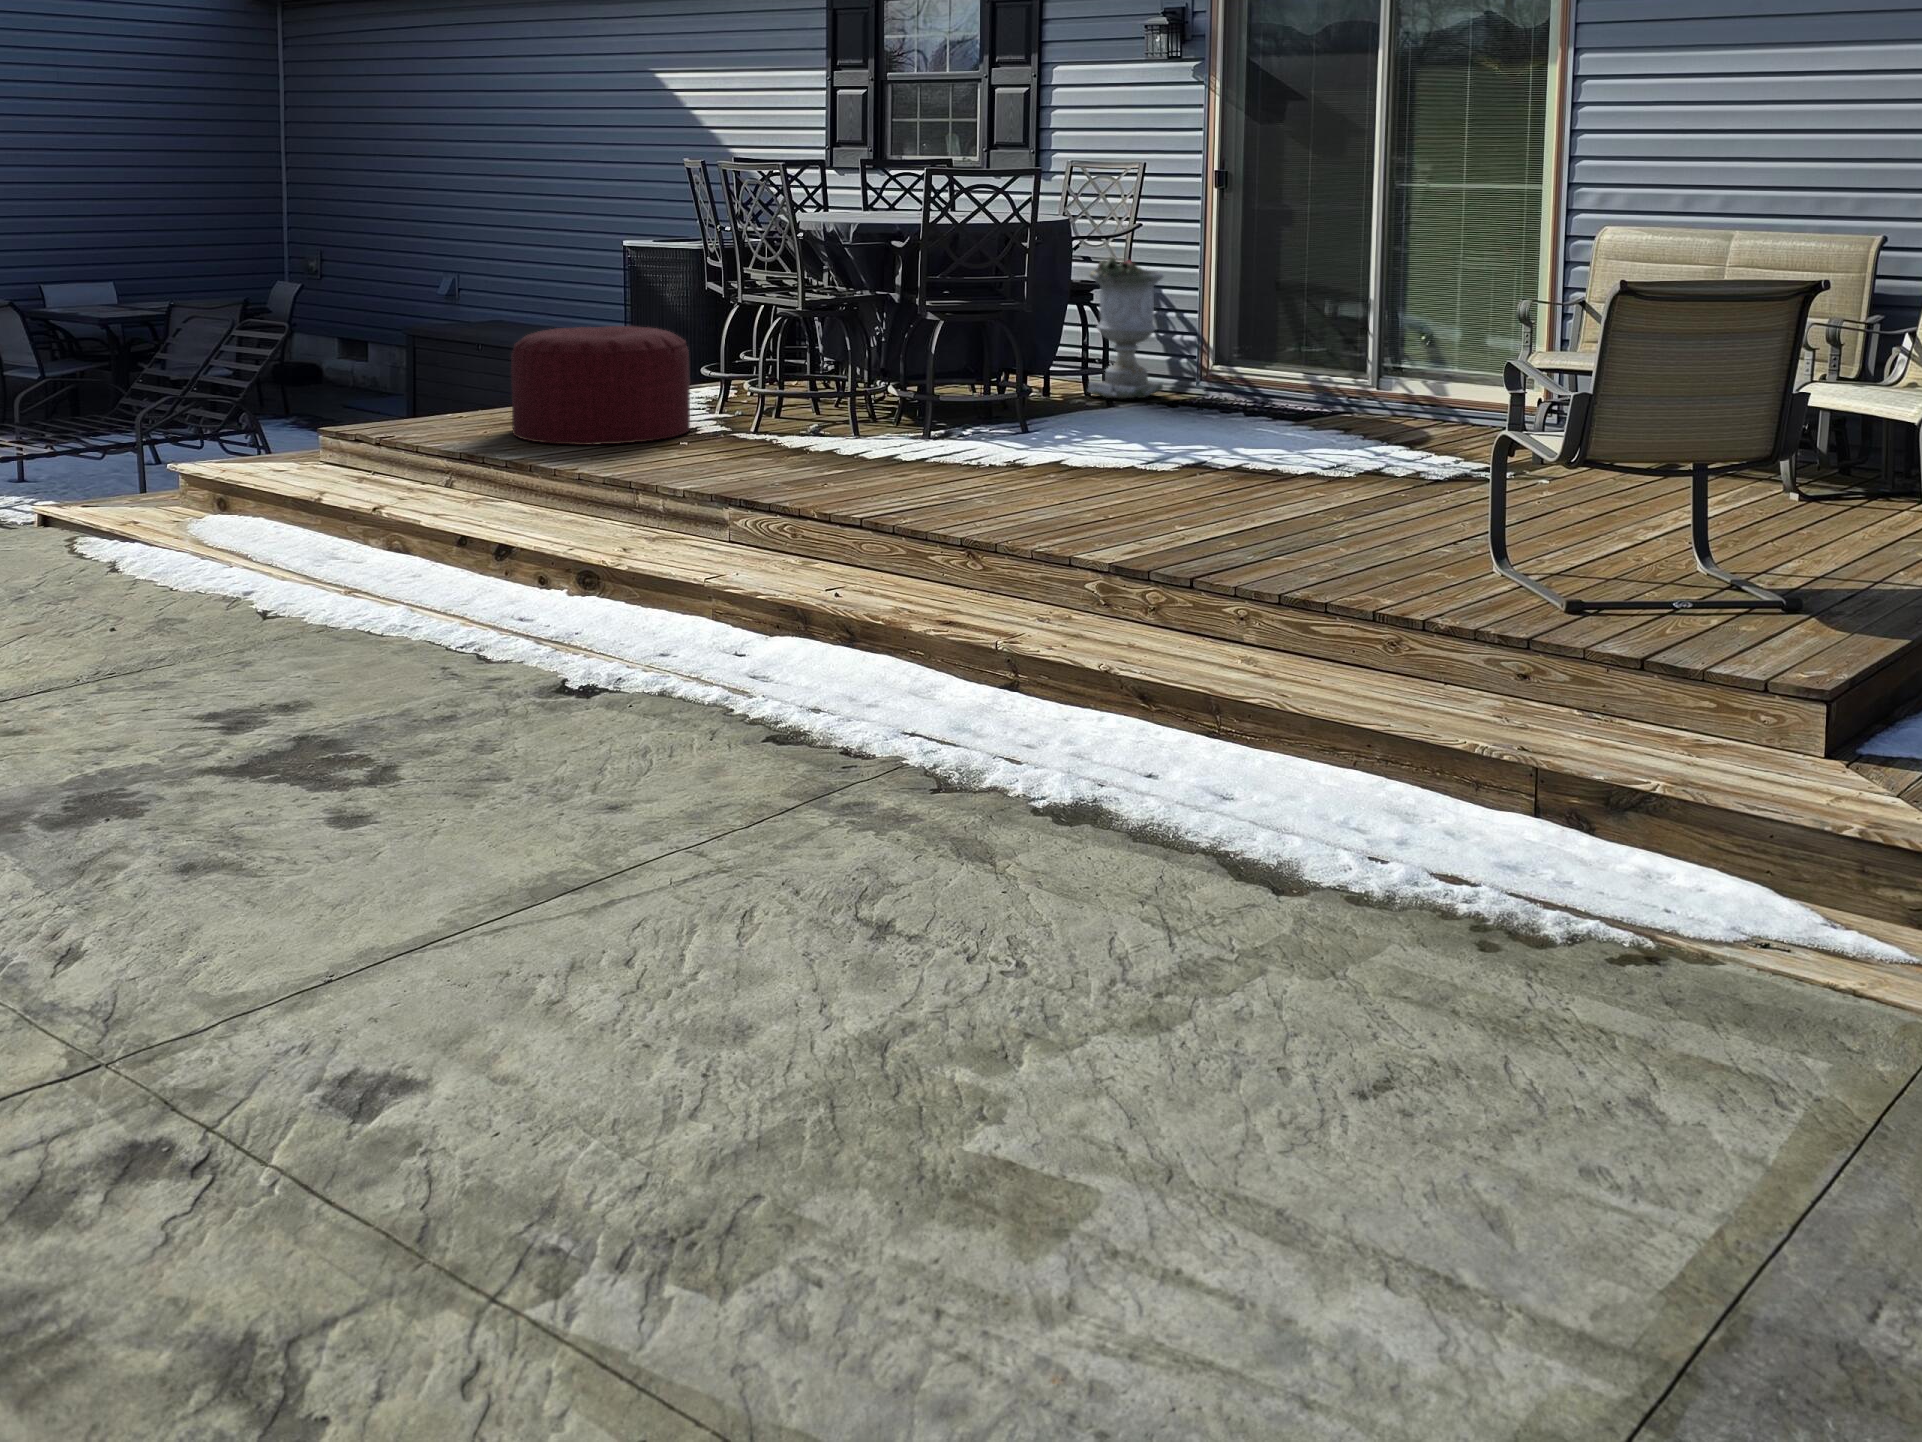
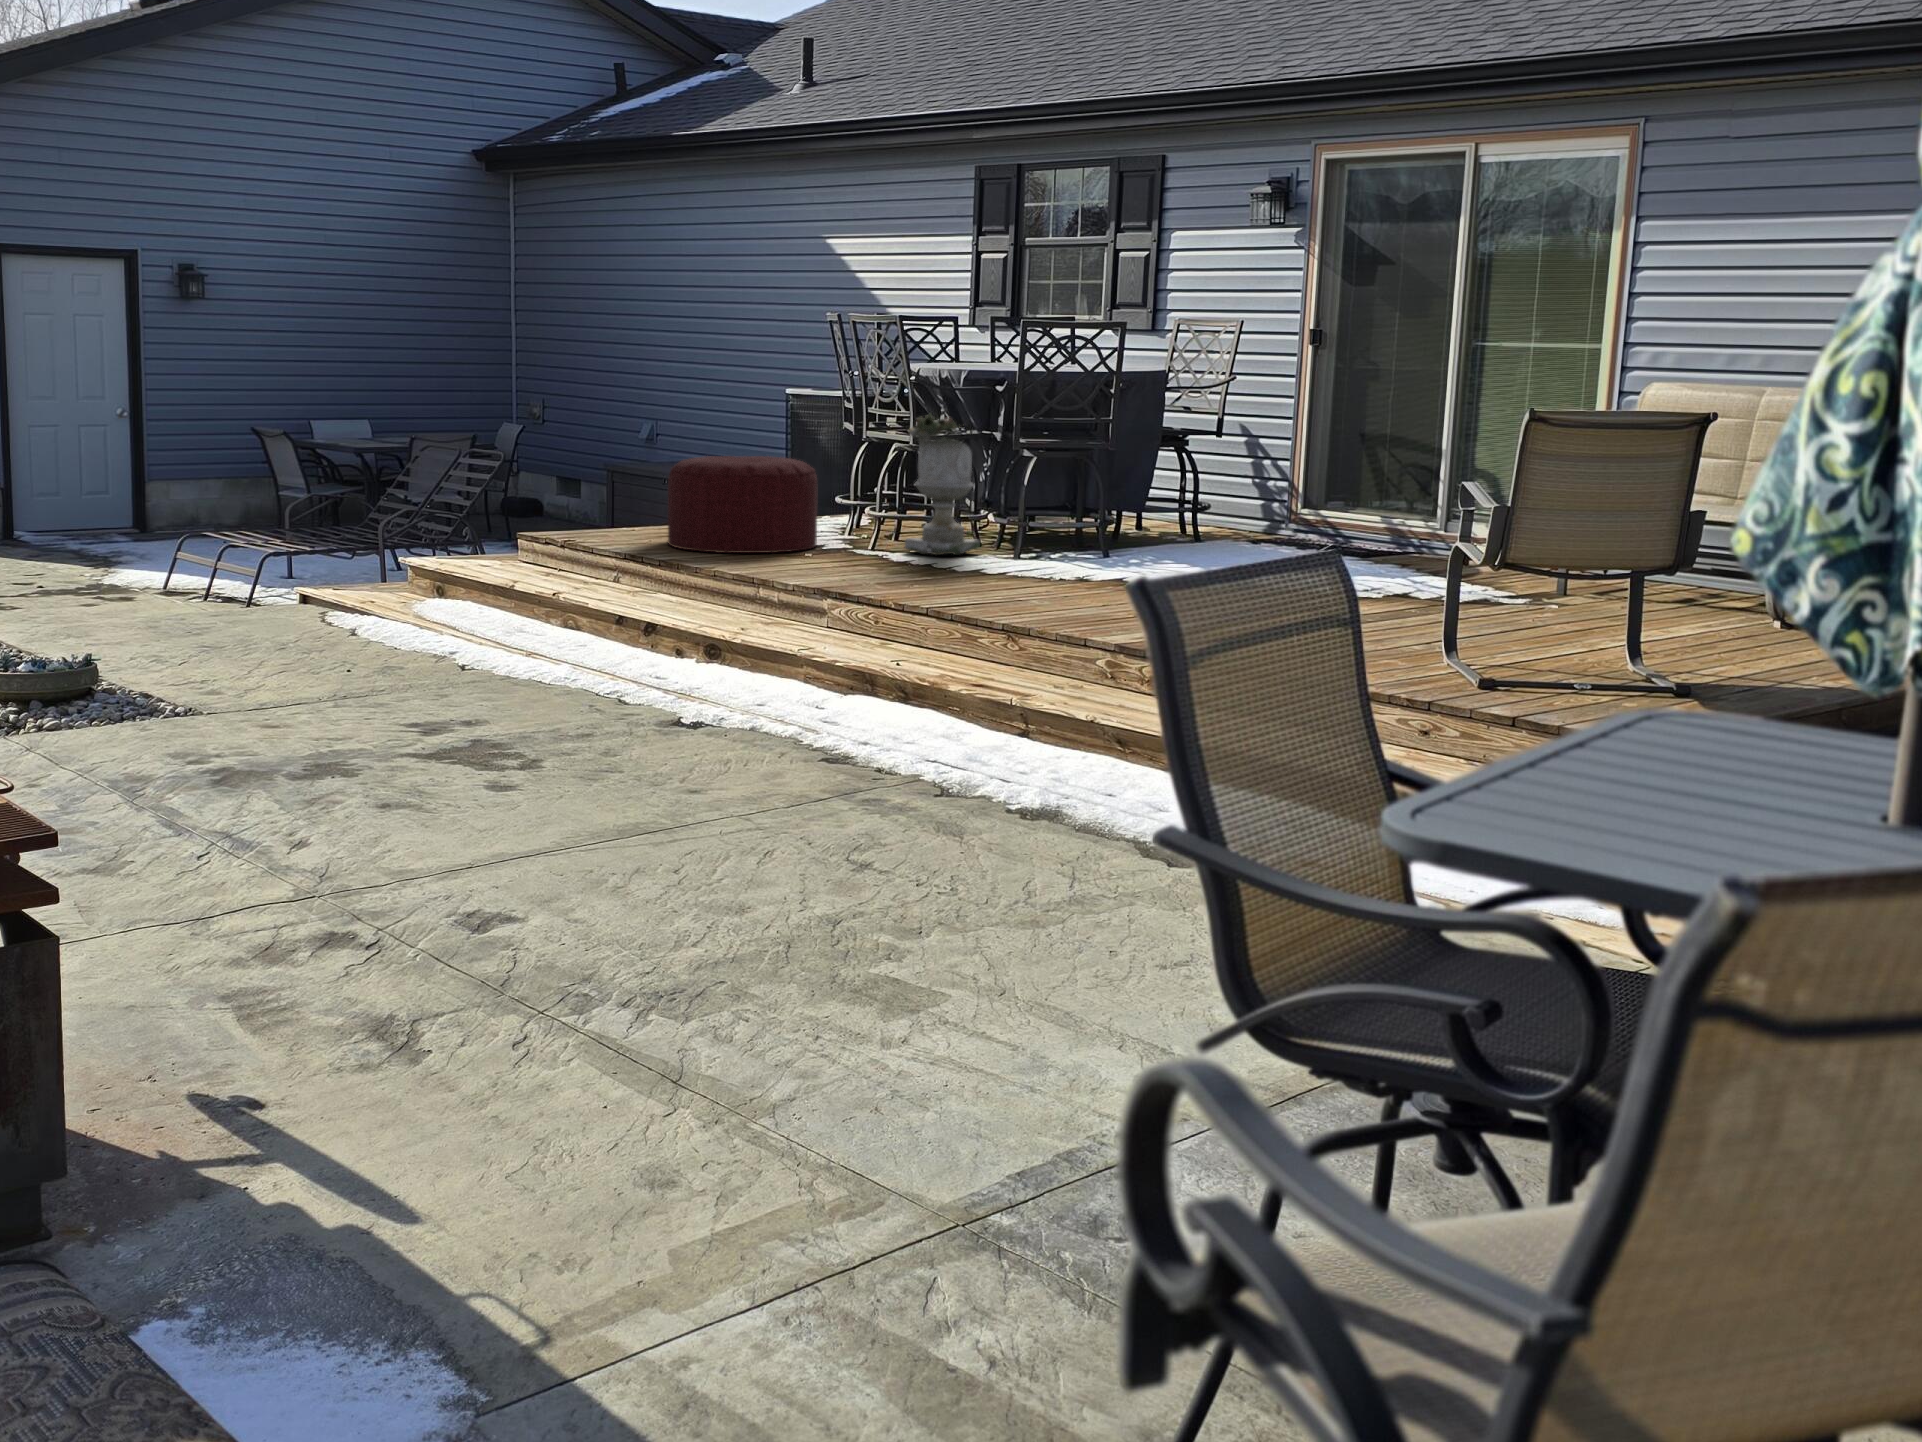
planter: present [1088,257,1163,398] -> present [905,414,980,555]

